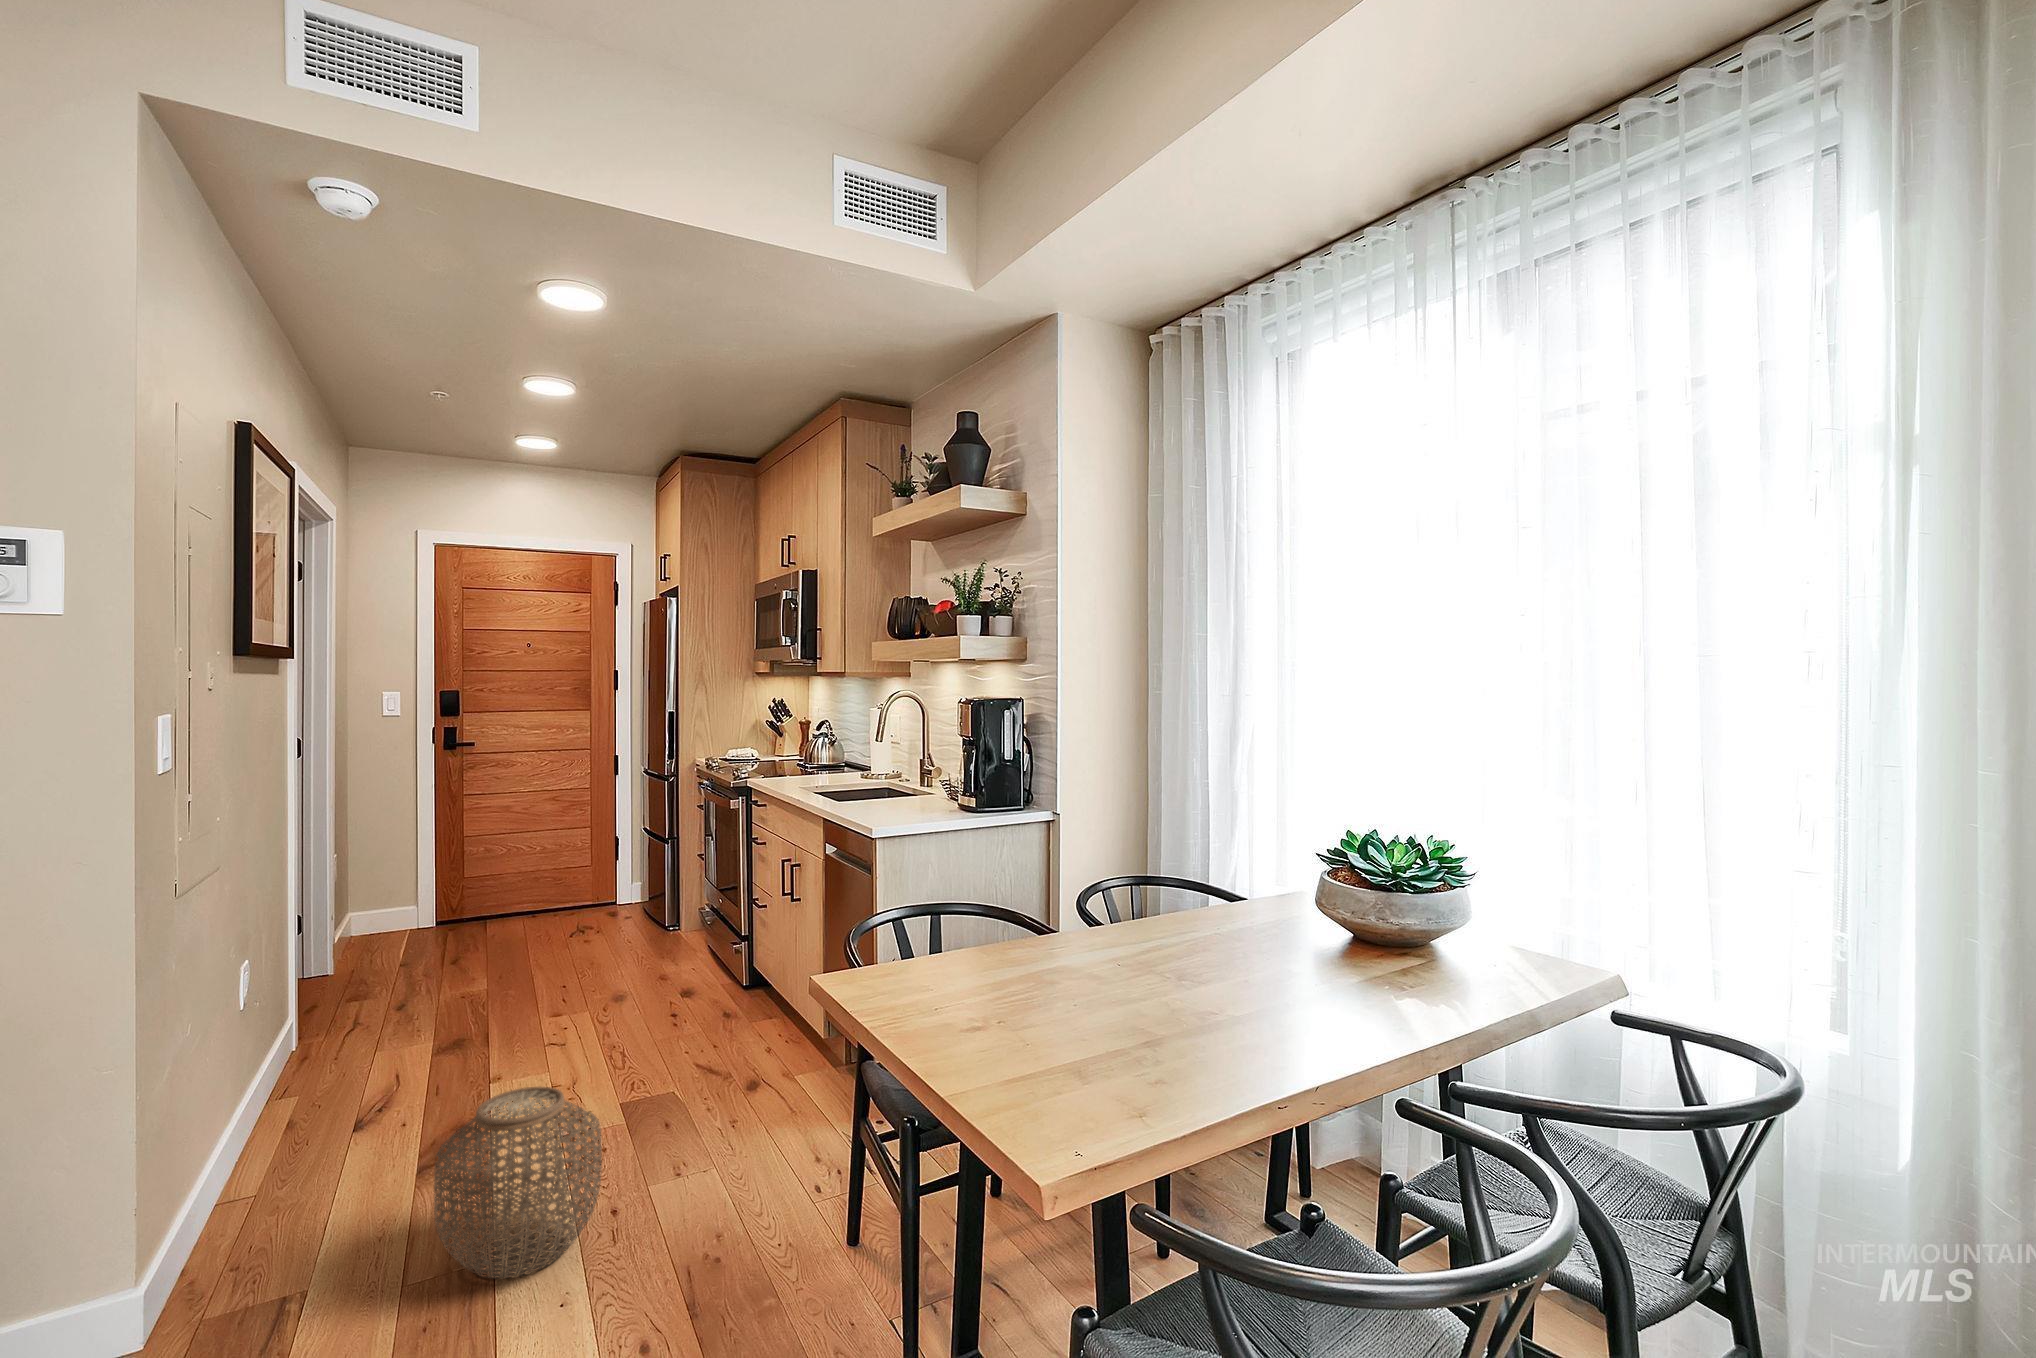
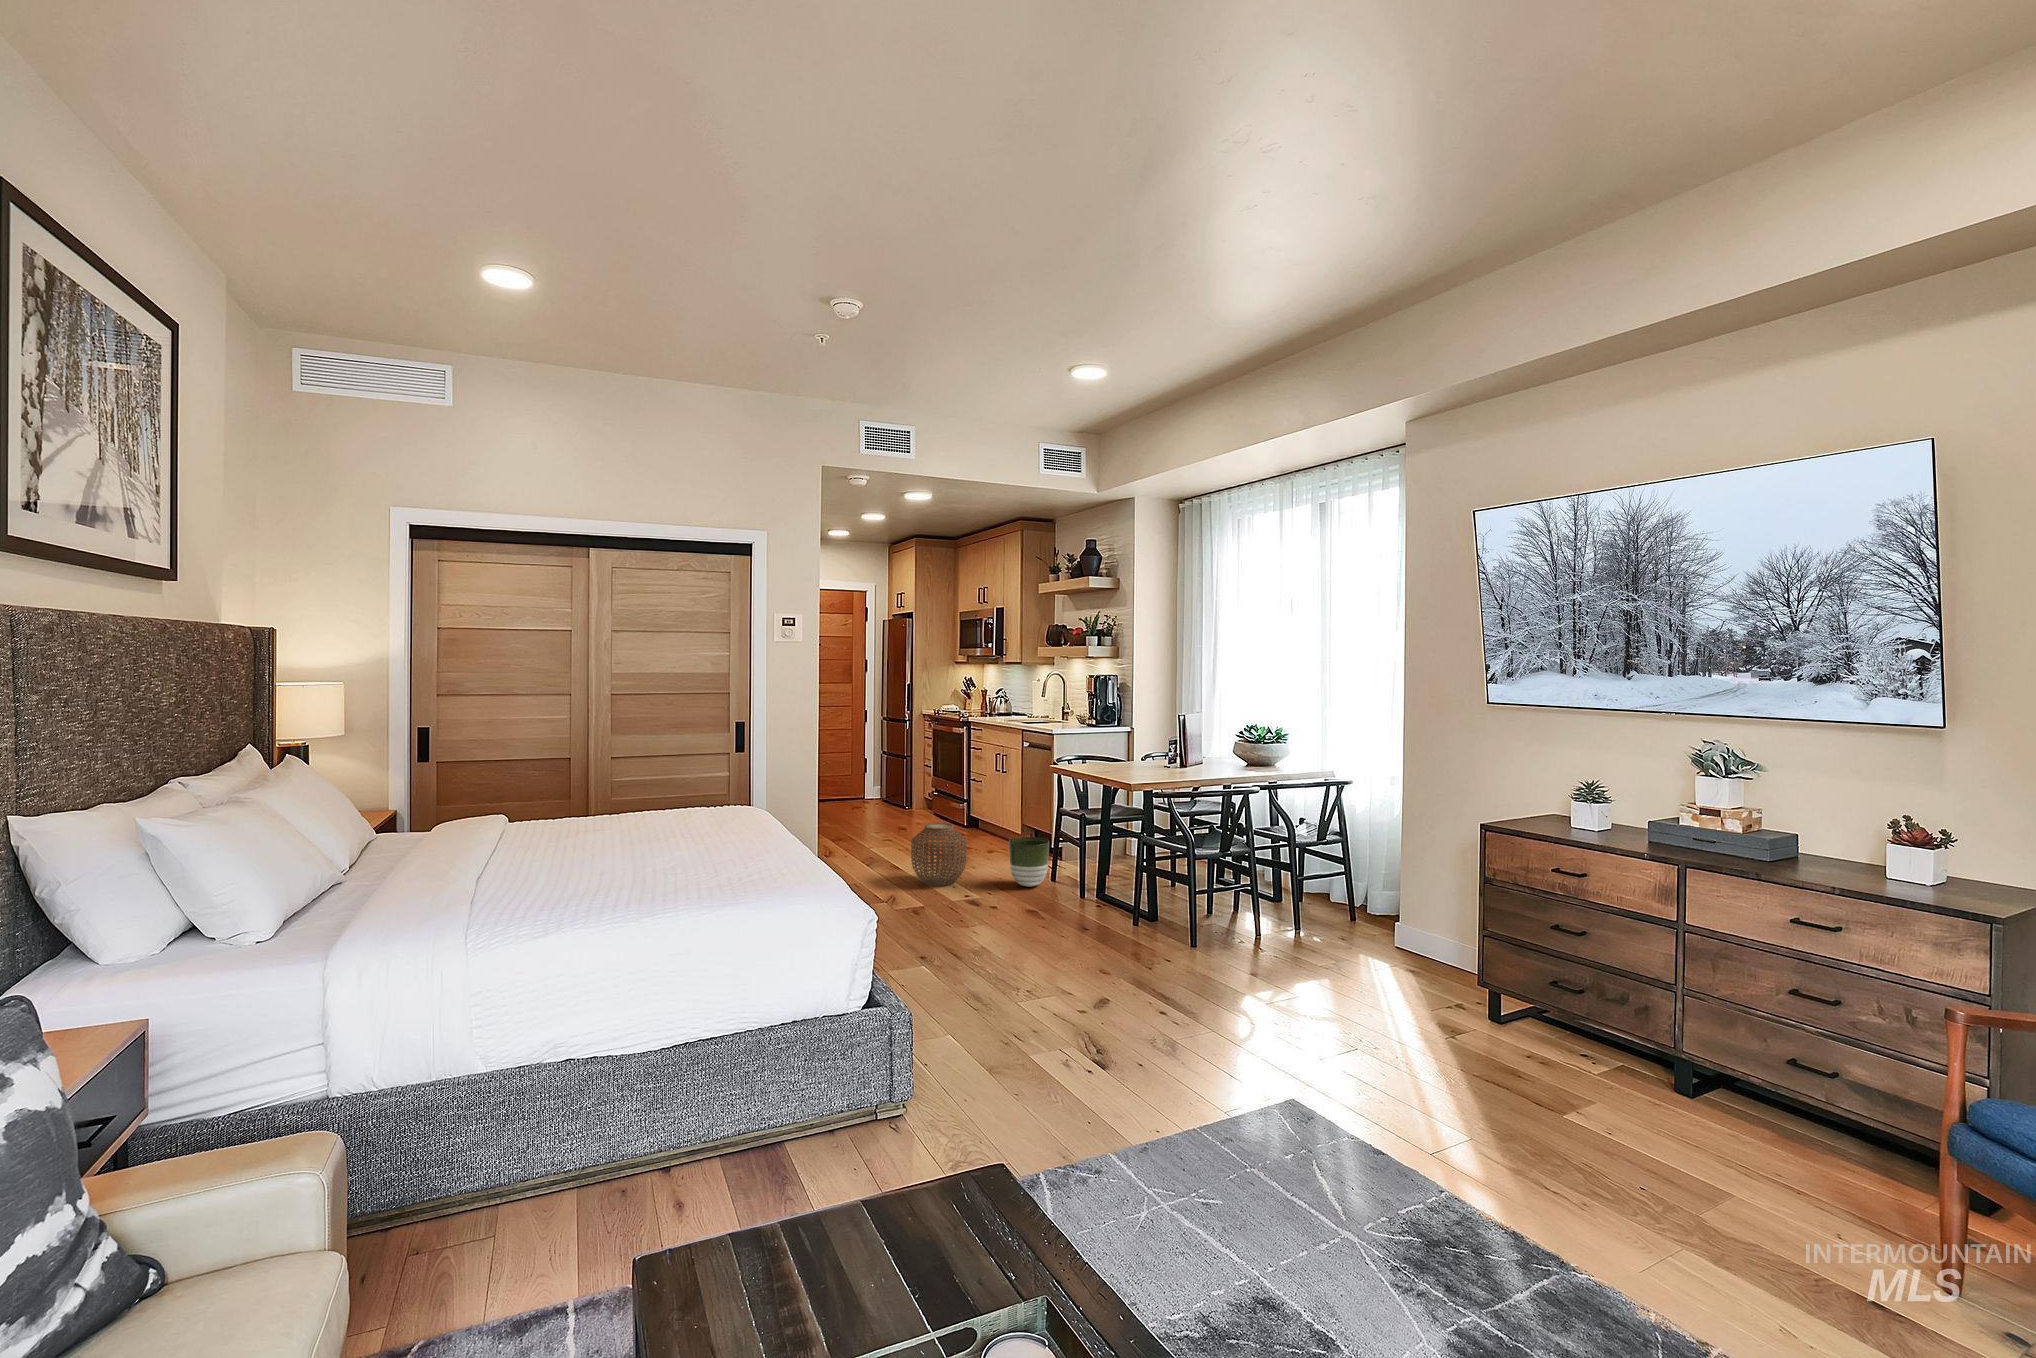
planter: none [701,1121,814,1278] -> present [1009,837,1049,887]

